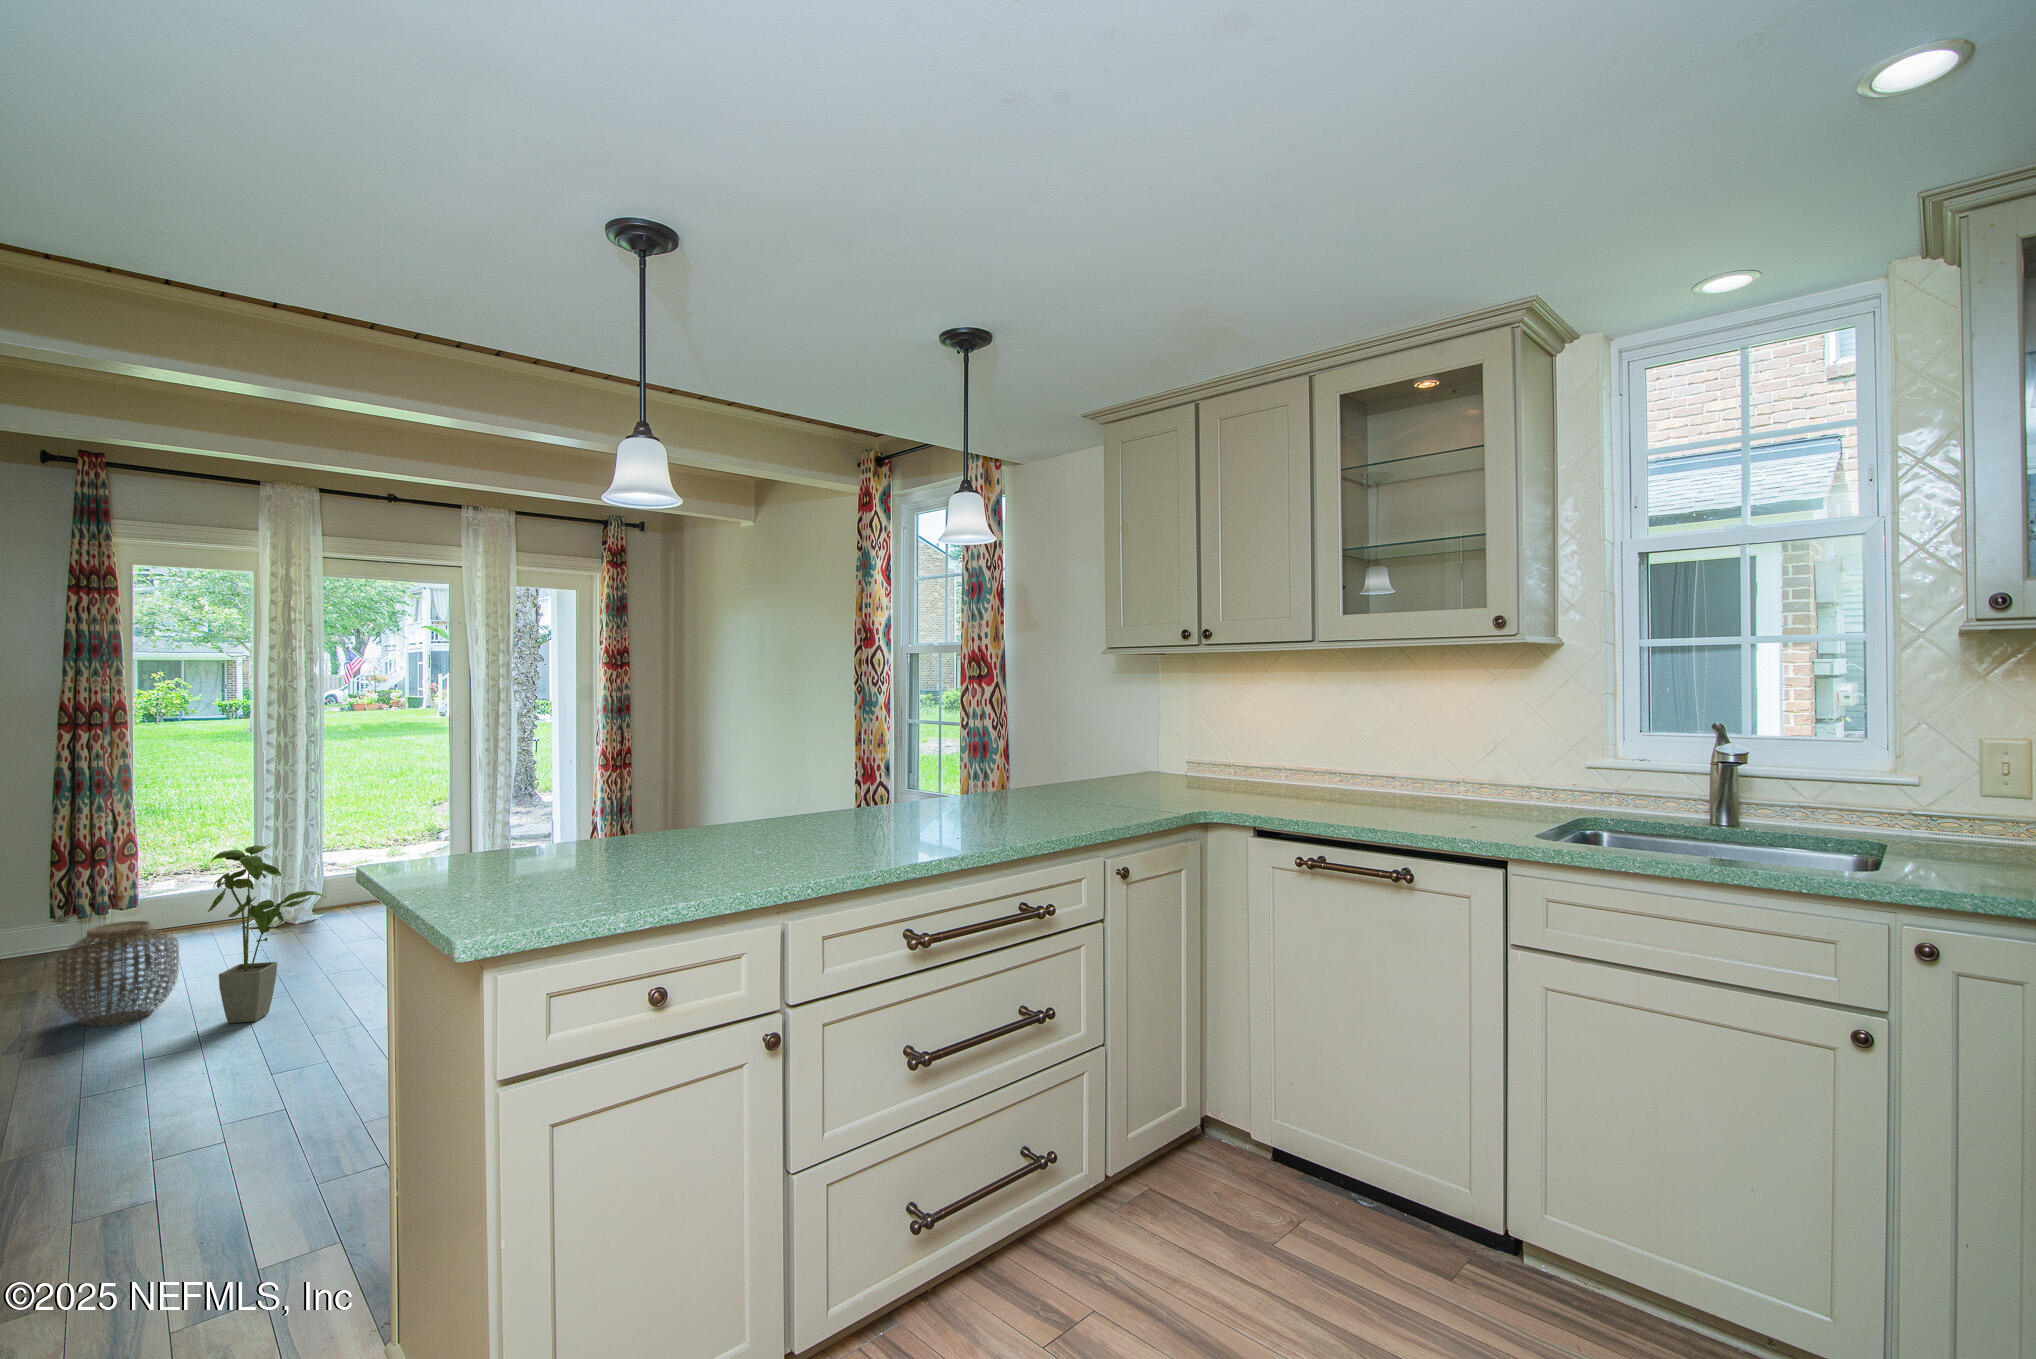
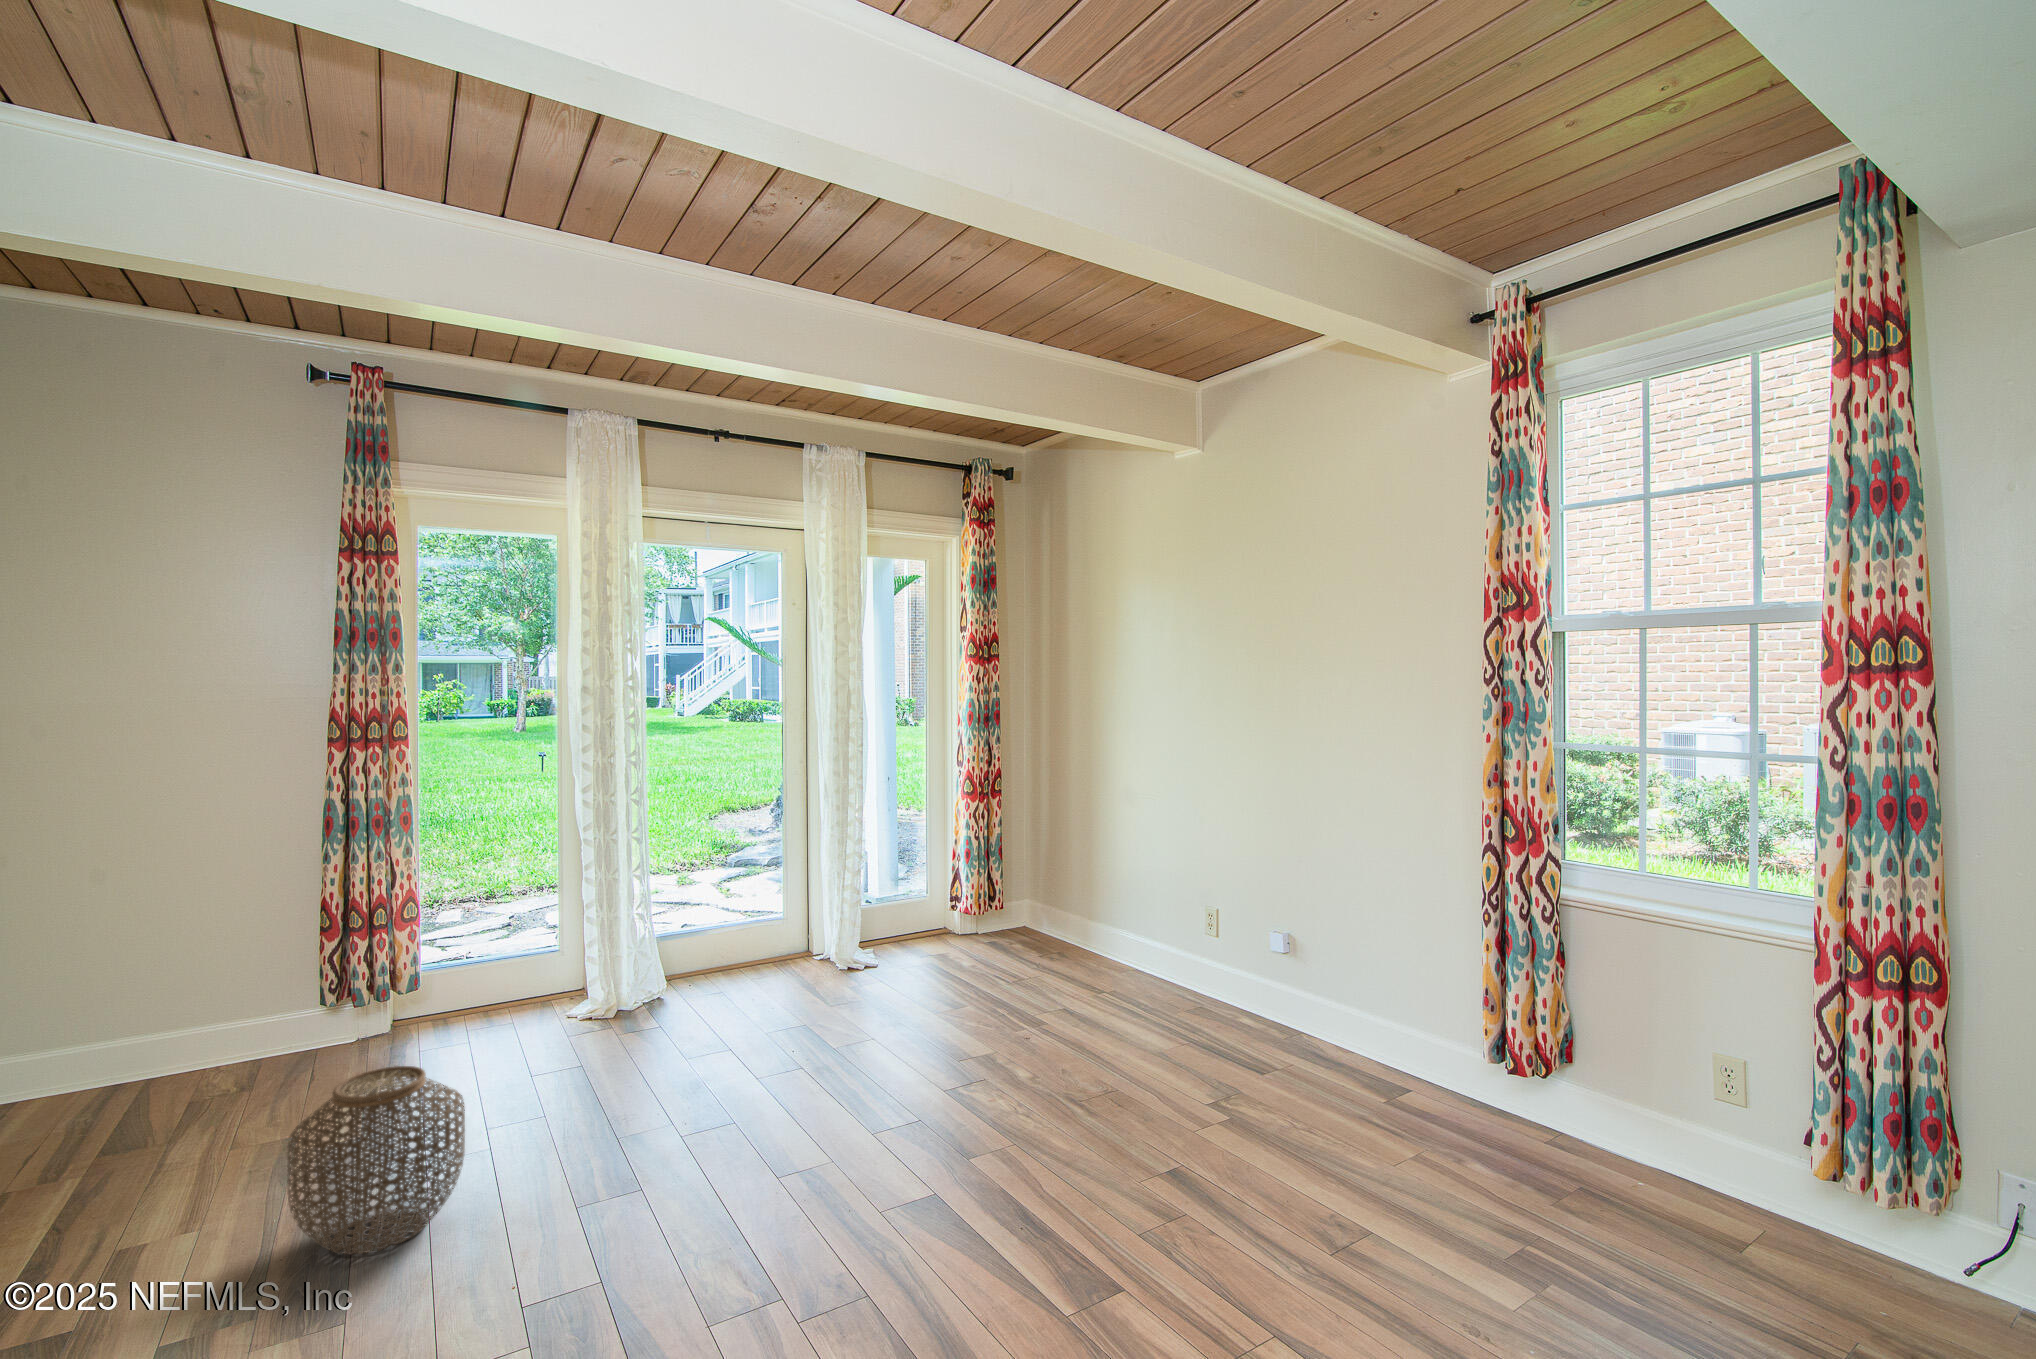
house plant: present [208,845,325,1023] -> none [504,960,683,1272]

